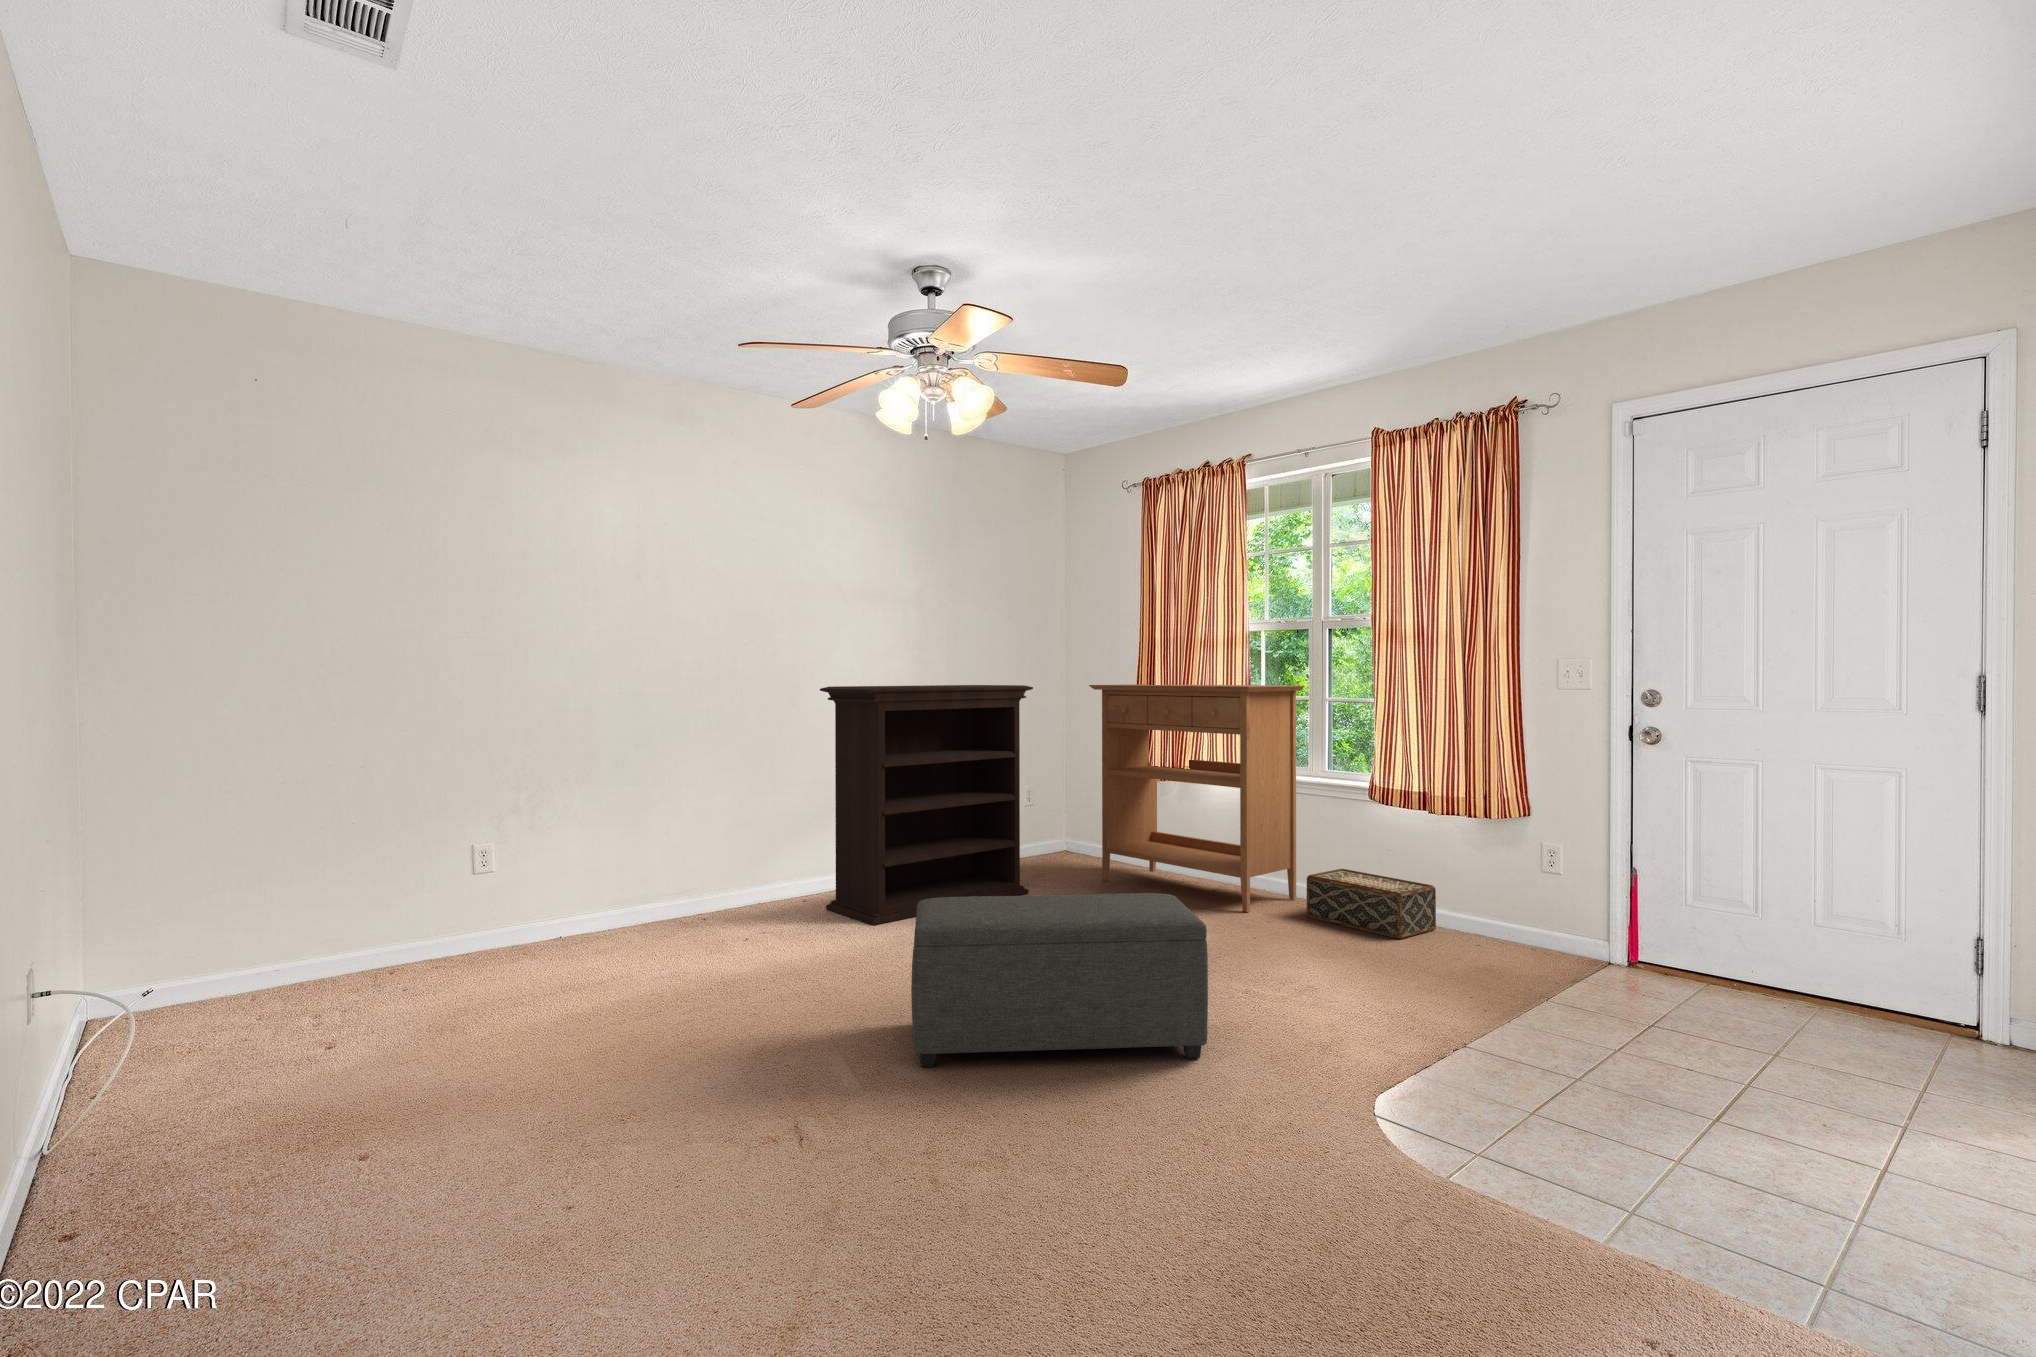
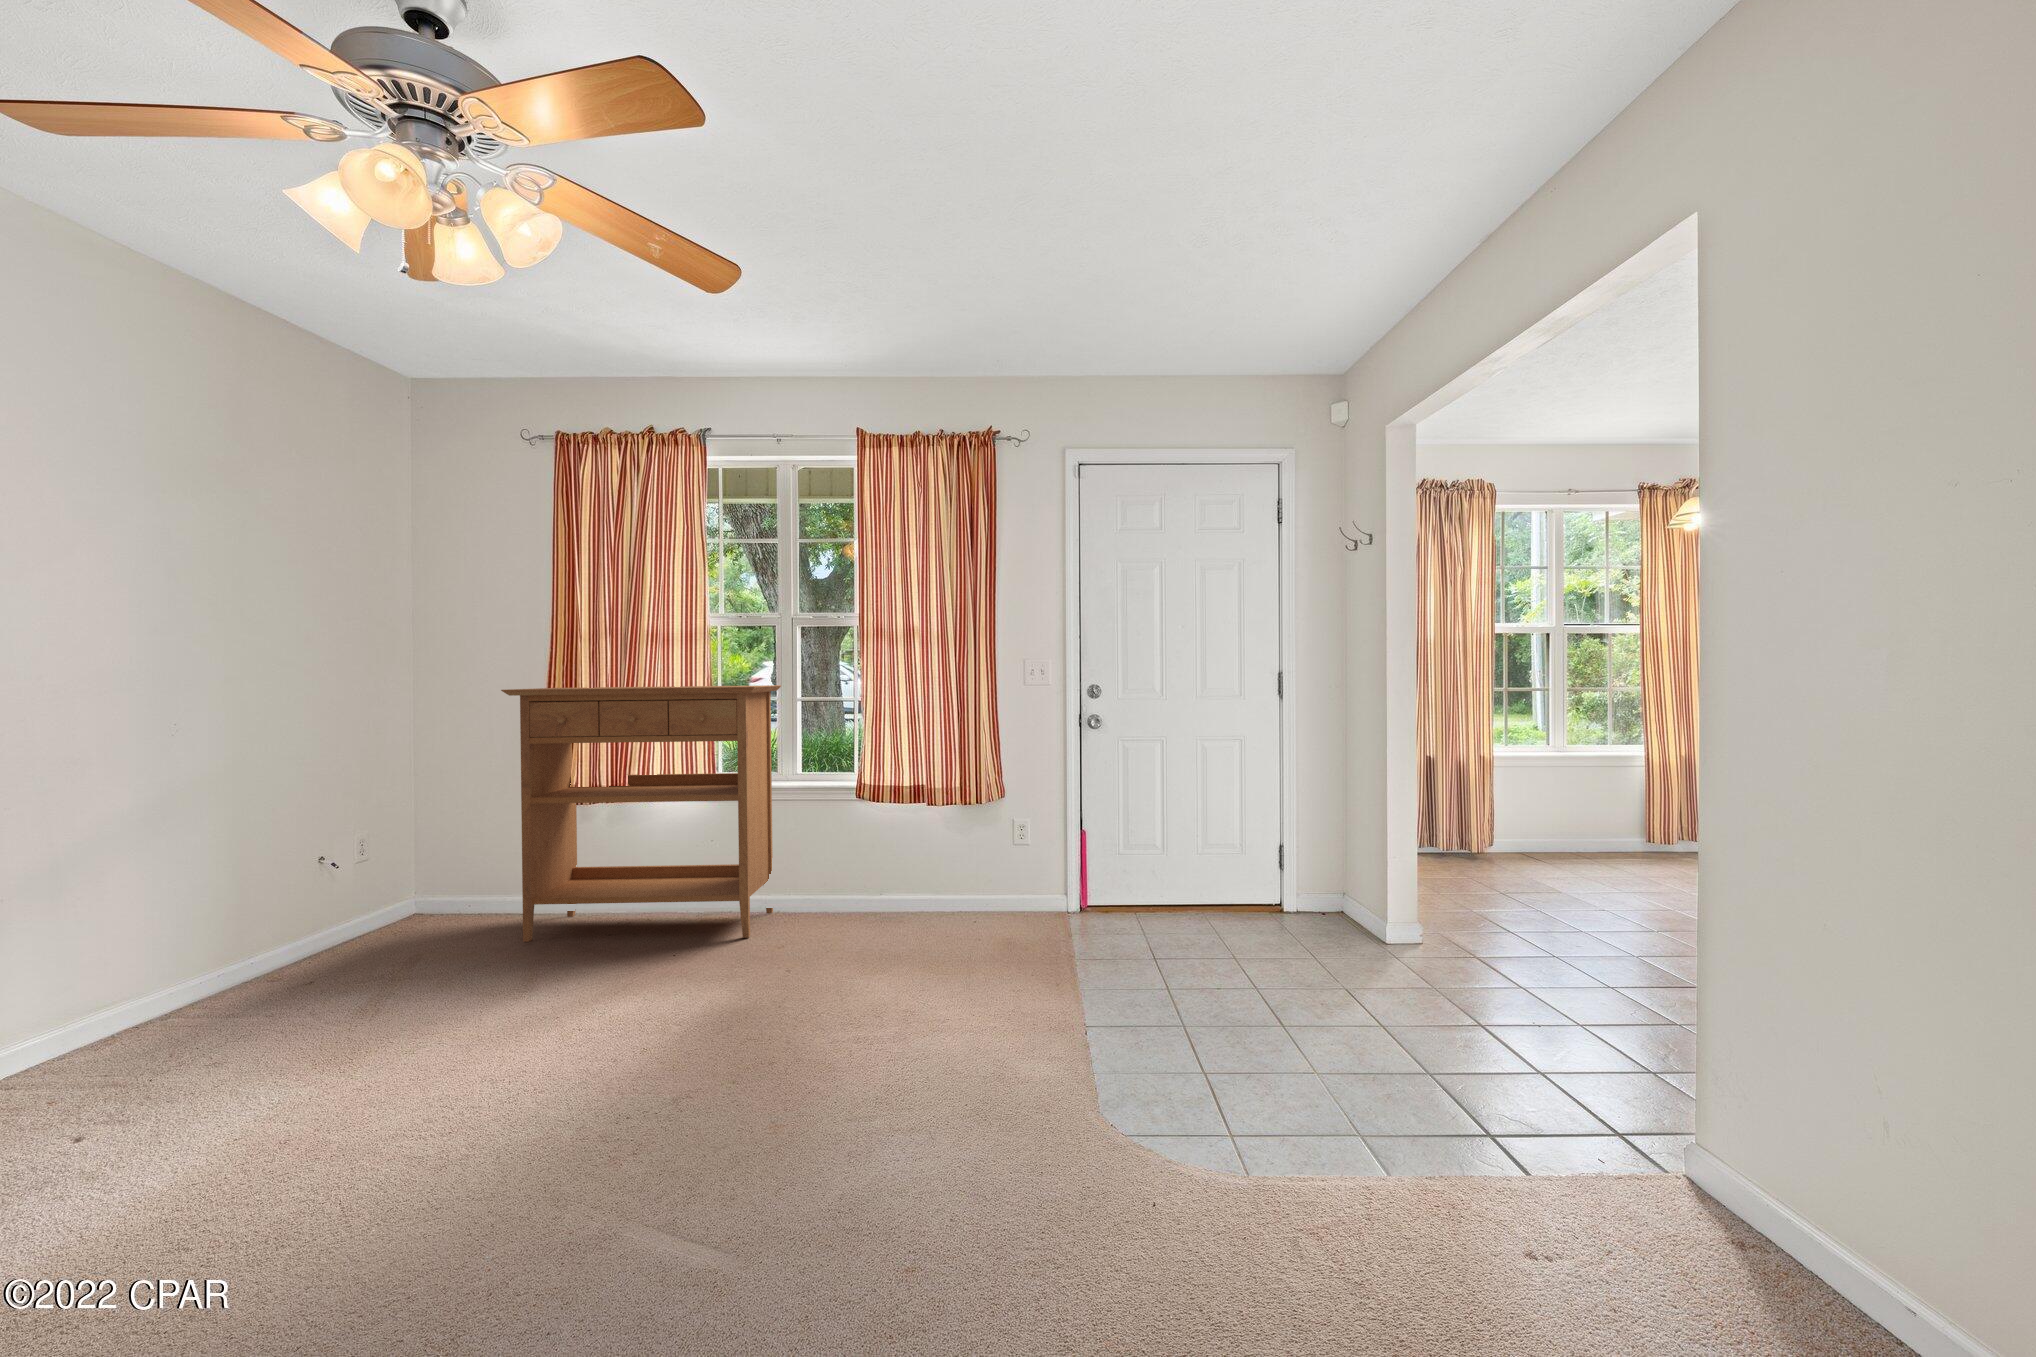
bookshelf: present [820,685,1033,925] -> none [35,692,444,1116]
woven basket: present [1307,869,1436,939] -> none [809,871,928,928]
ottoman: present [911,893,1208,1067] -> none [551,934,965,1301]

